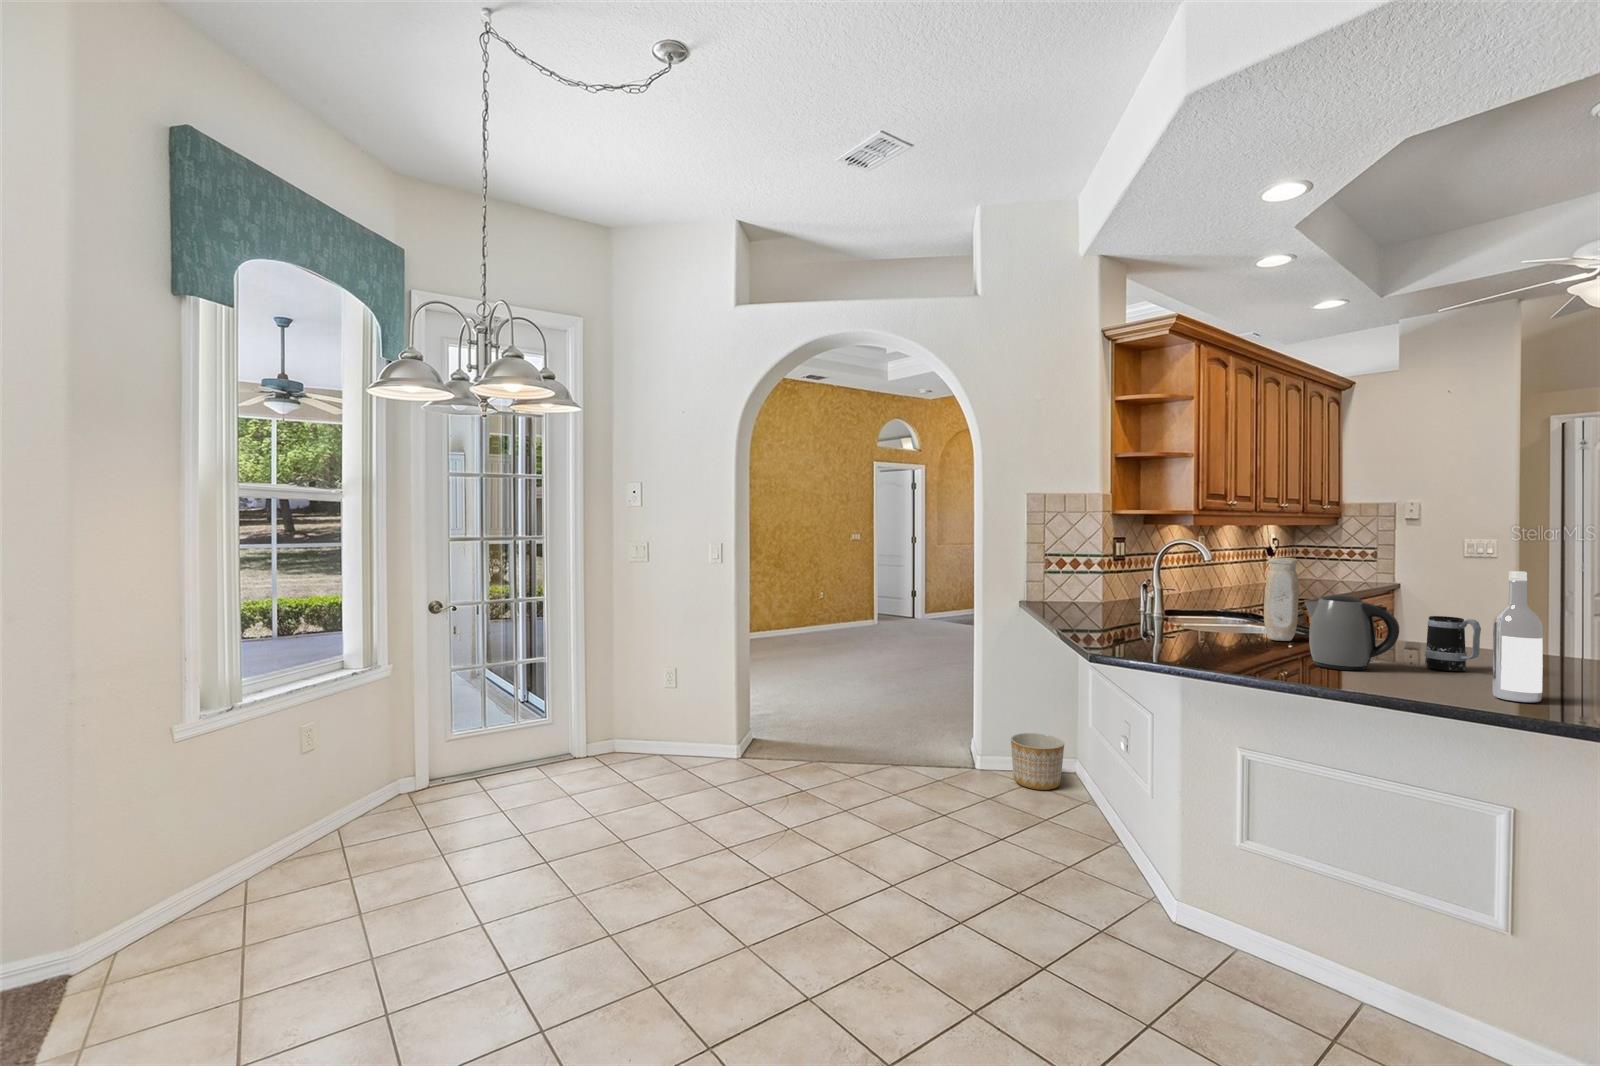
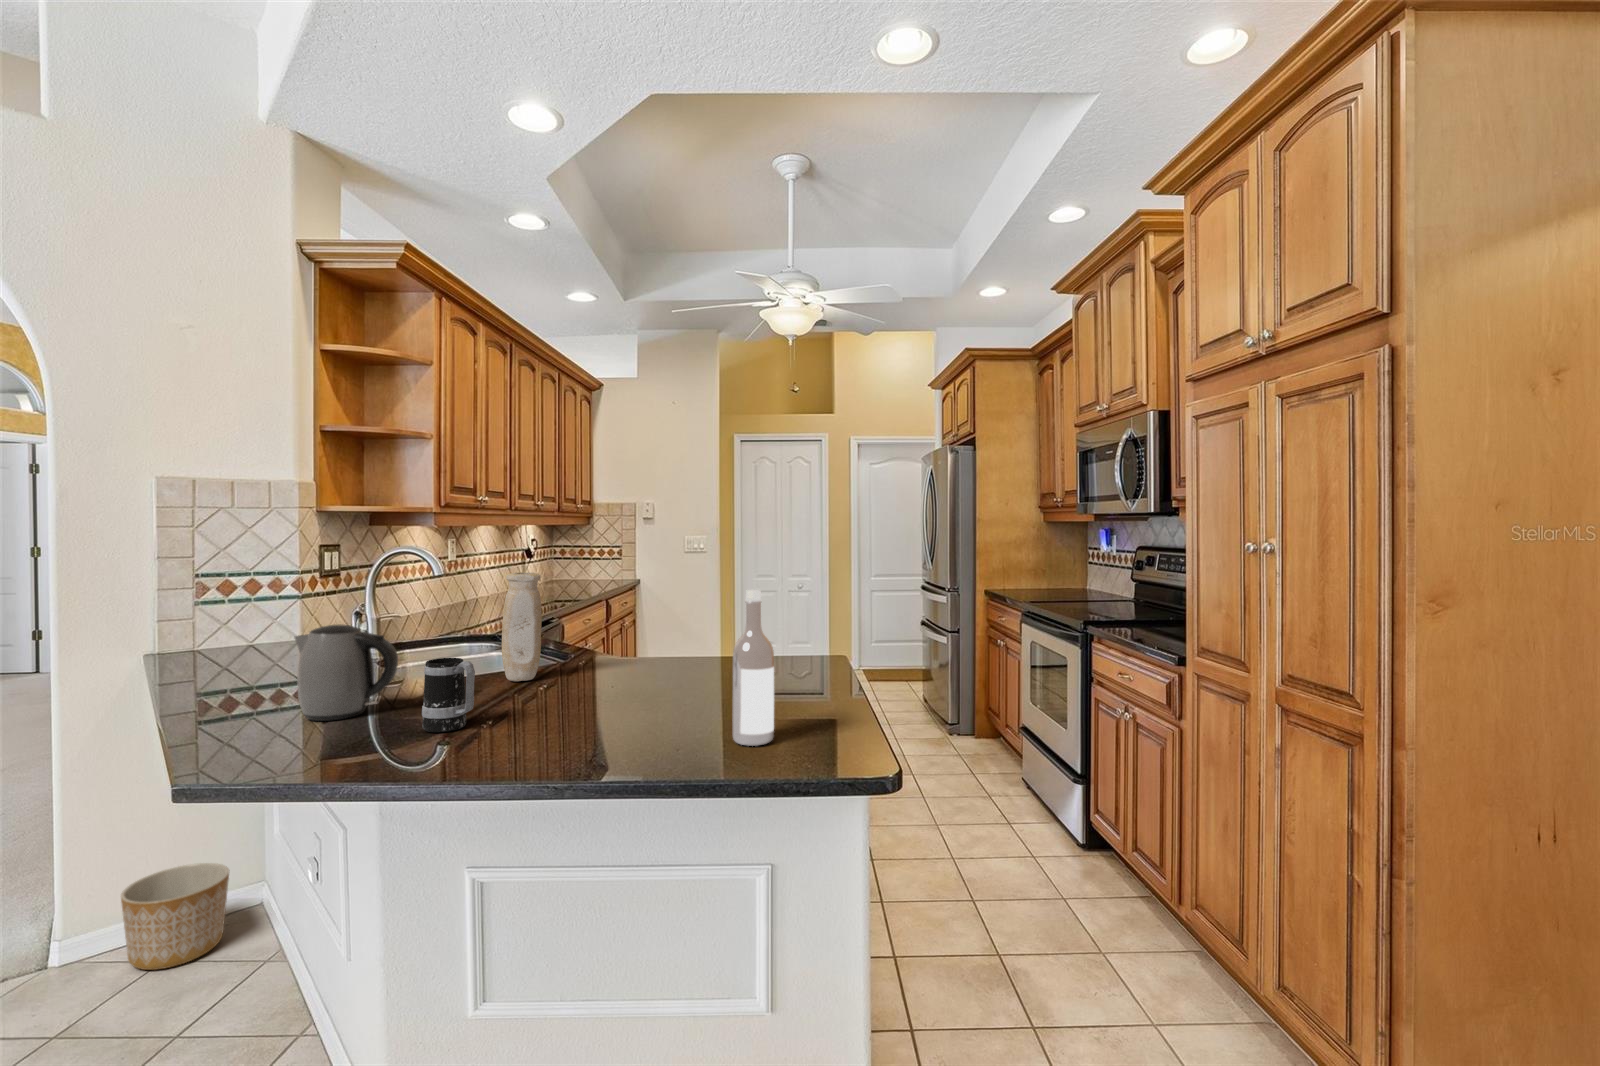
kettle: present [1305,595,1399,671] -> present [295,625,398,721]
mug: present [1425,616,1481,671] -> present [422,658,475,732]

